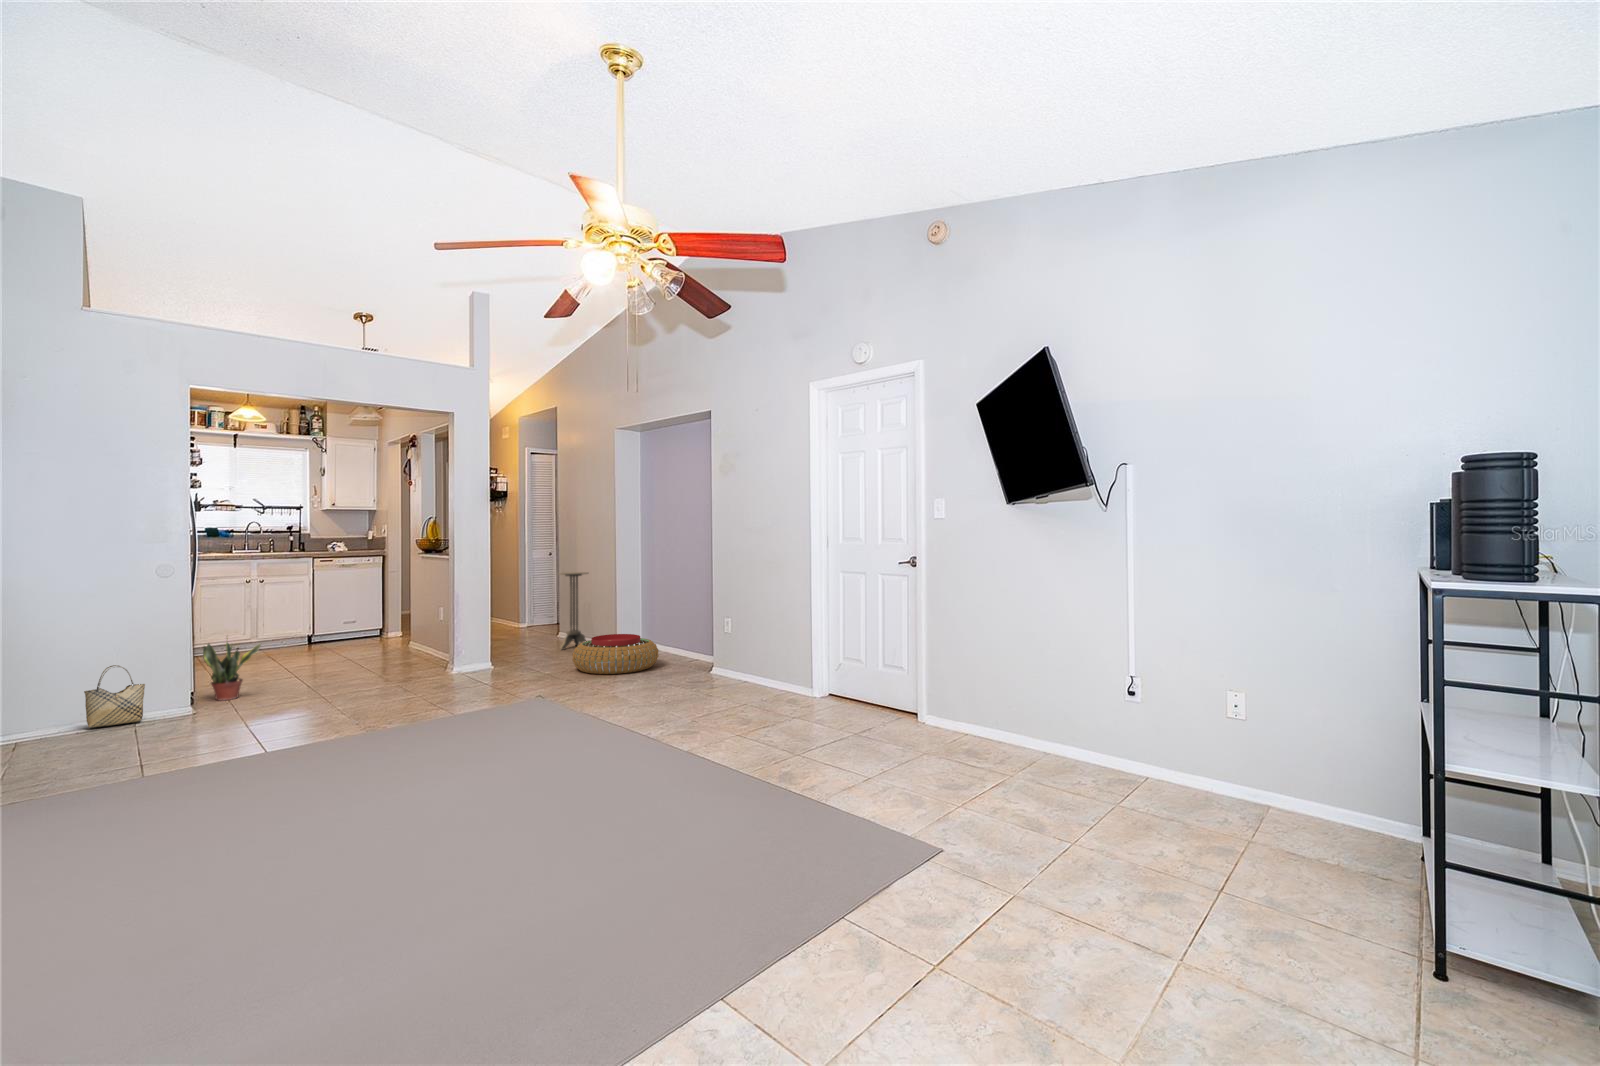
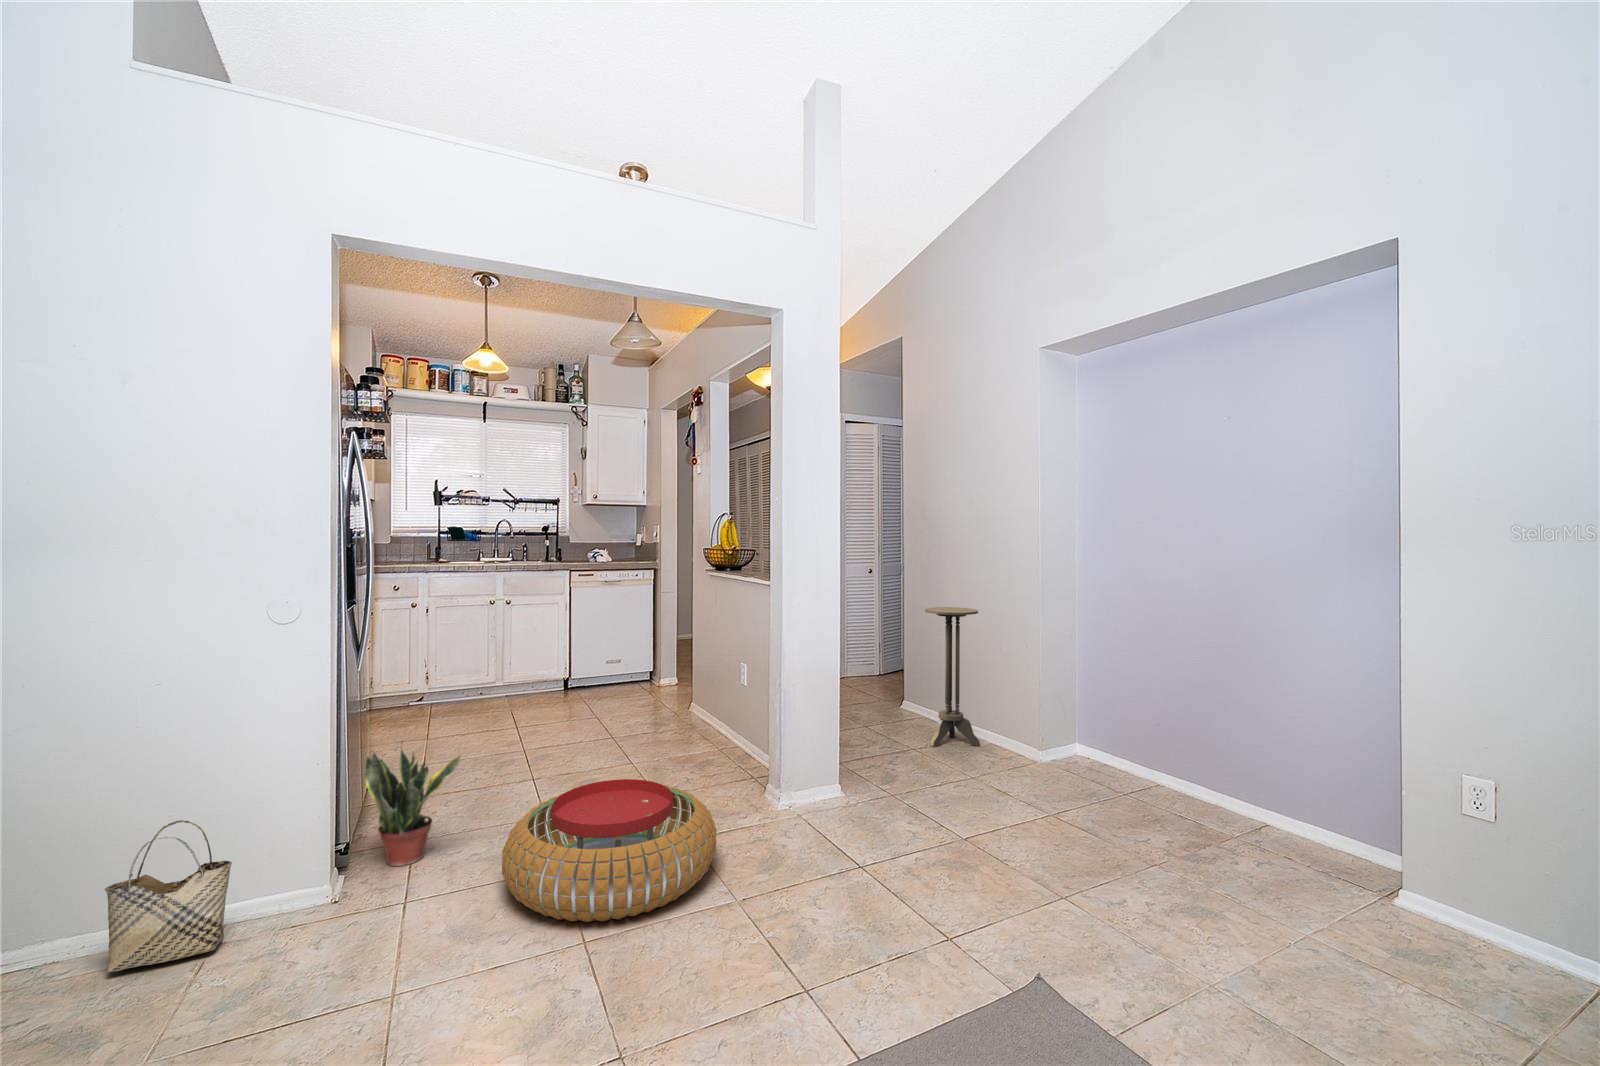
pouf: present [573,634,659,674] -> present [502,779,717,922]

